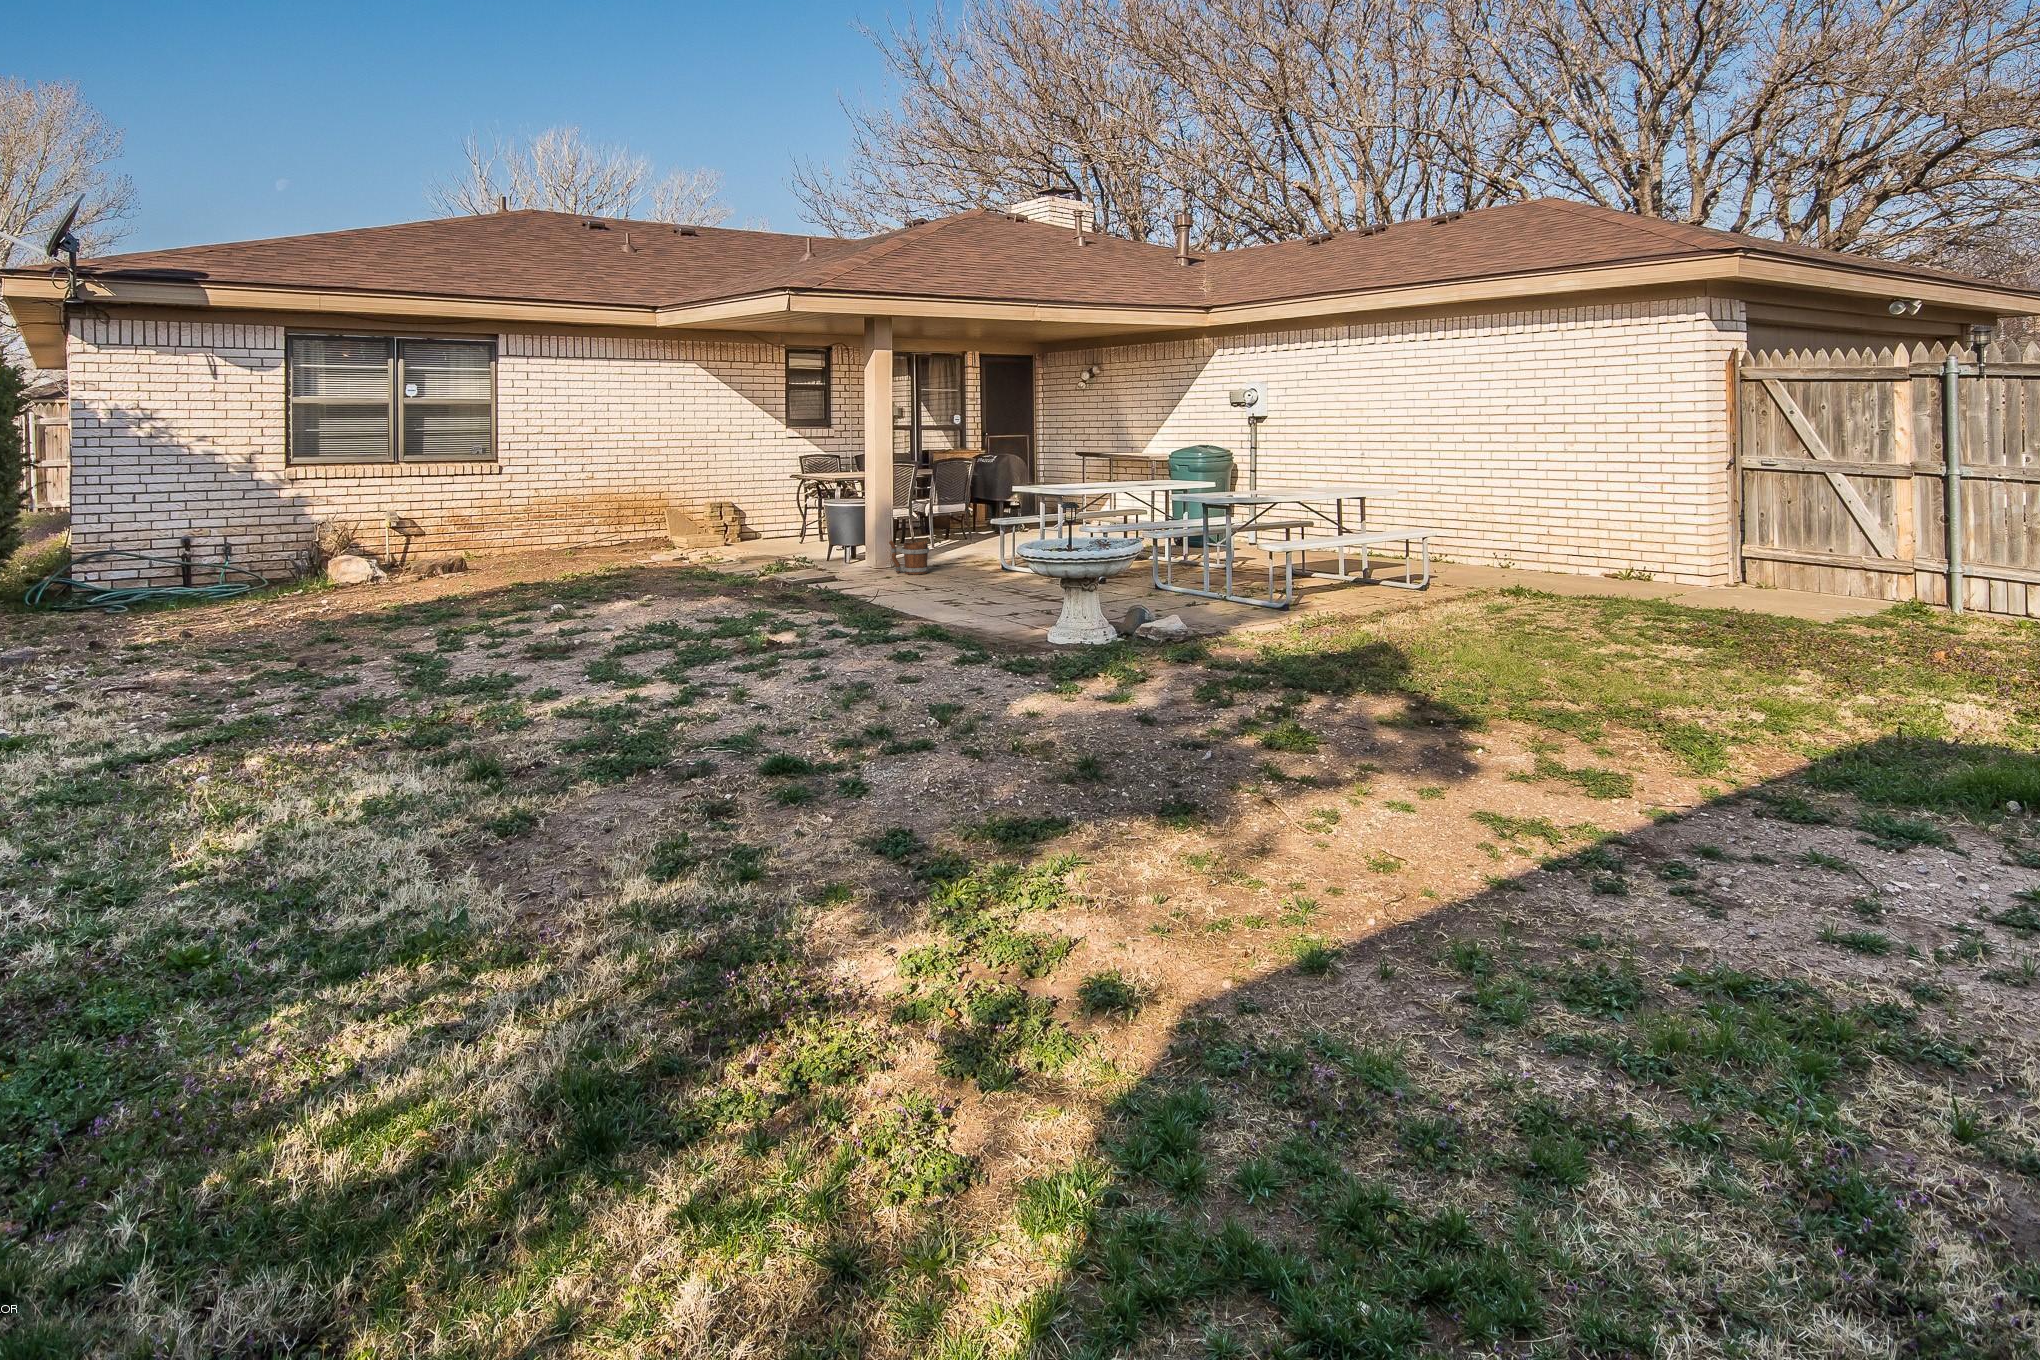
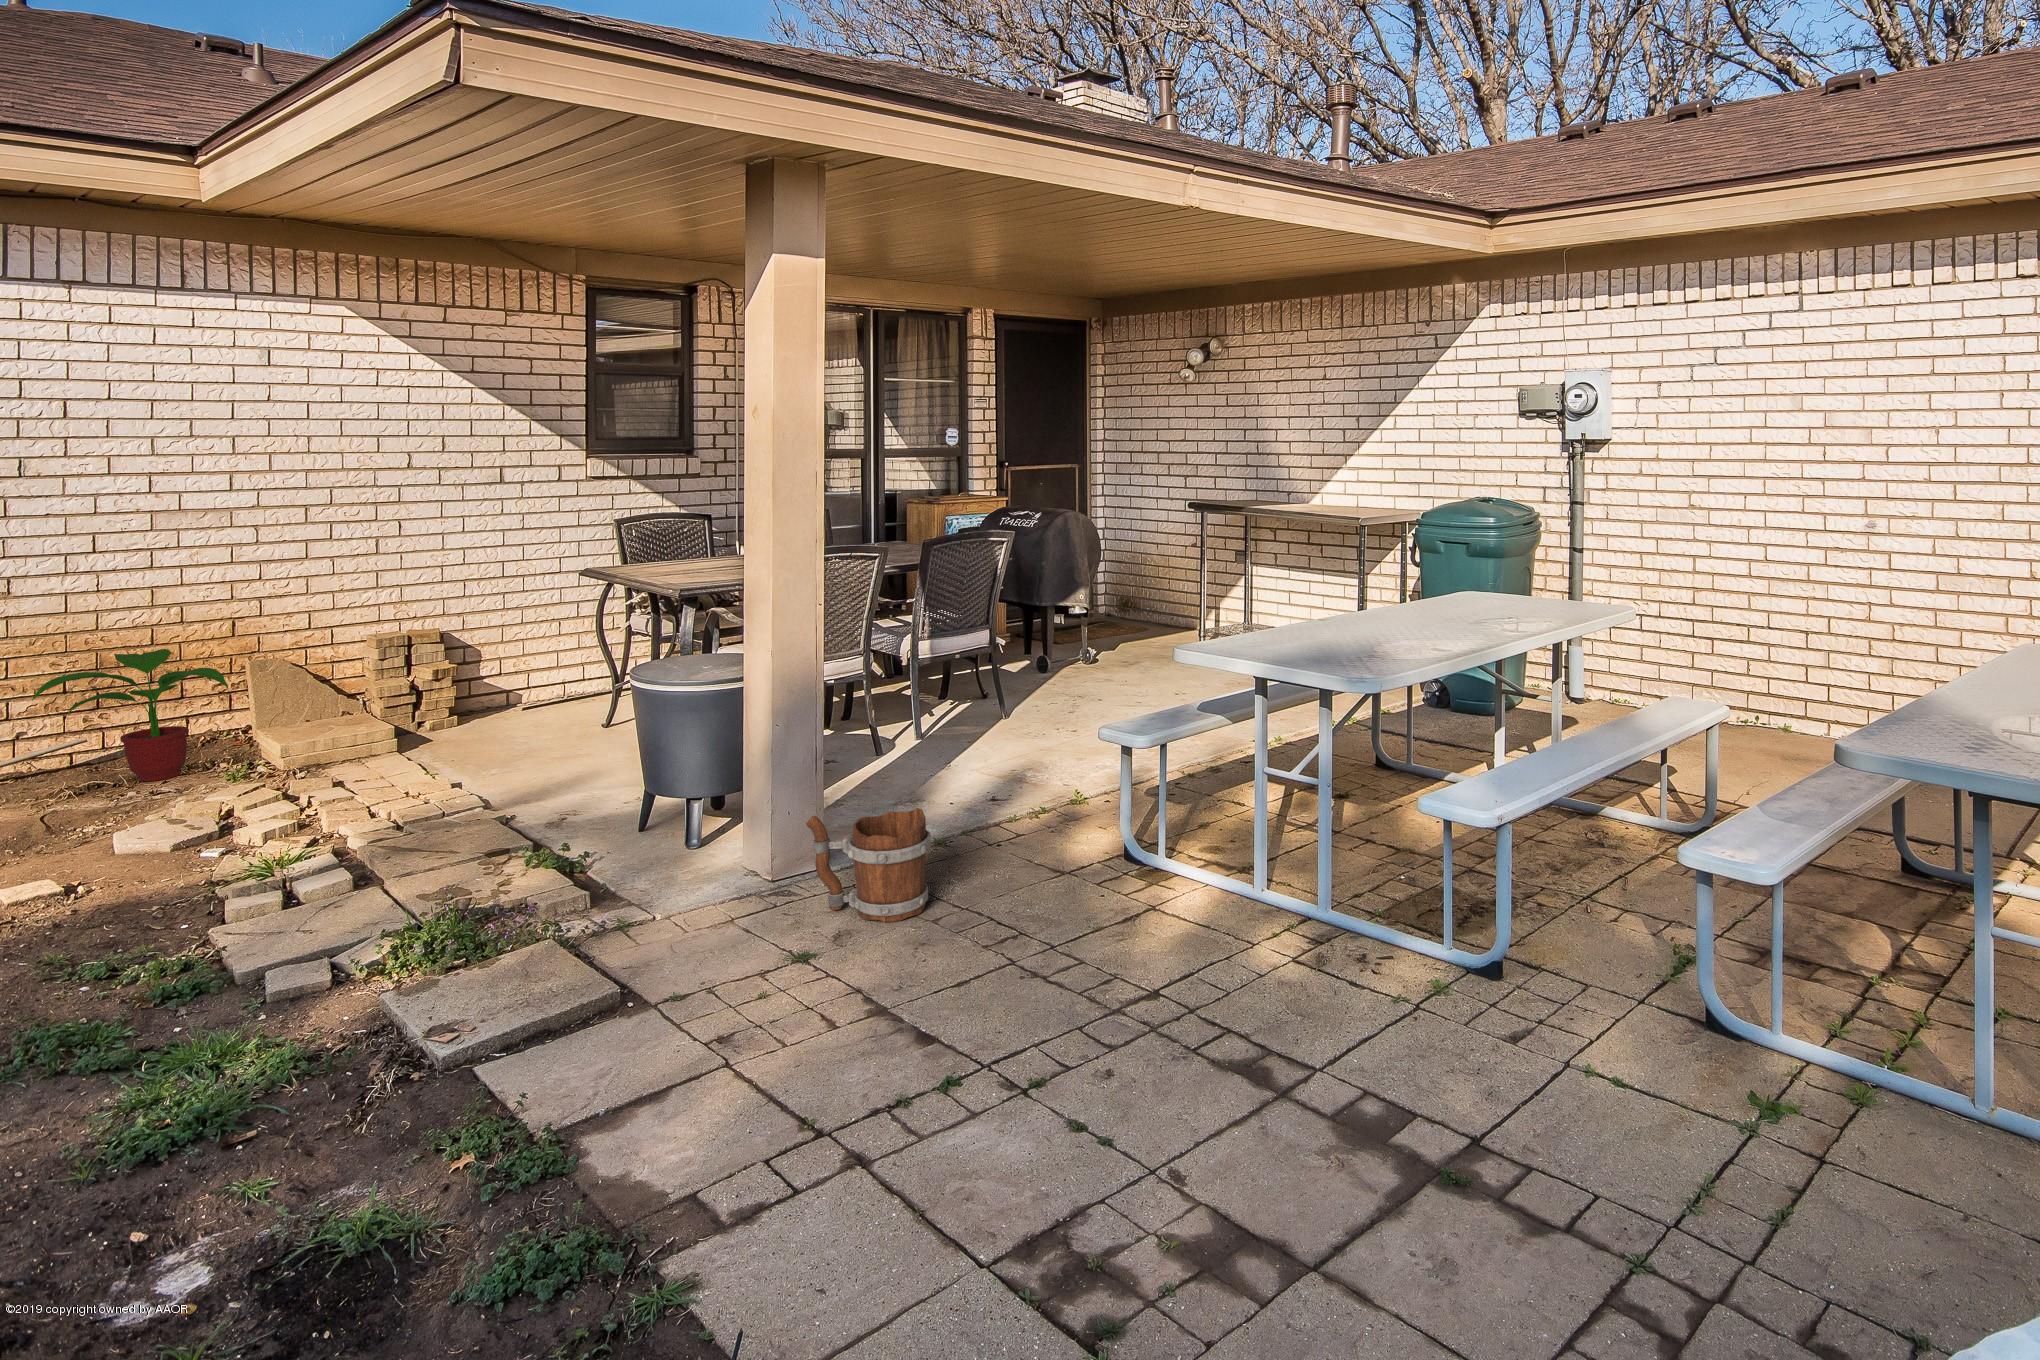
potted plant: none [609,502,668,552] -> present [32,649,228,781]

